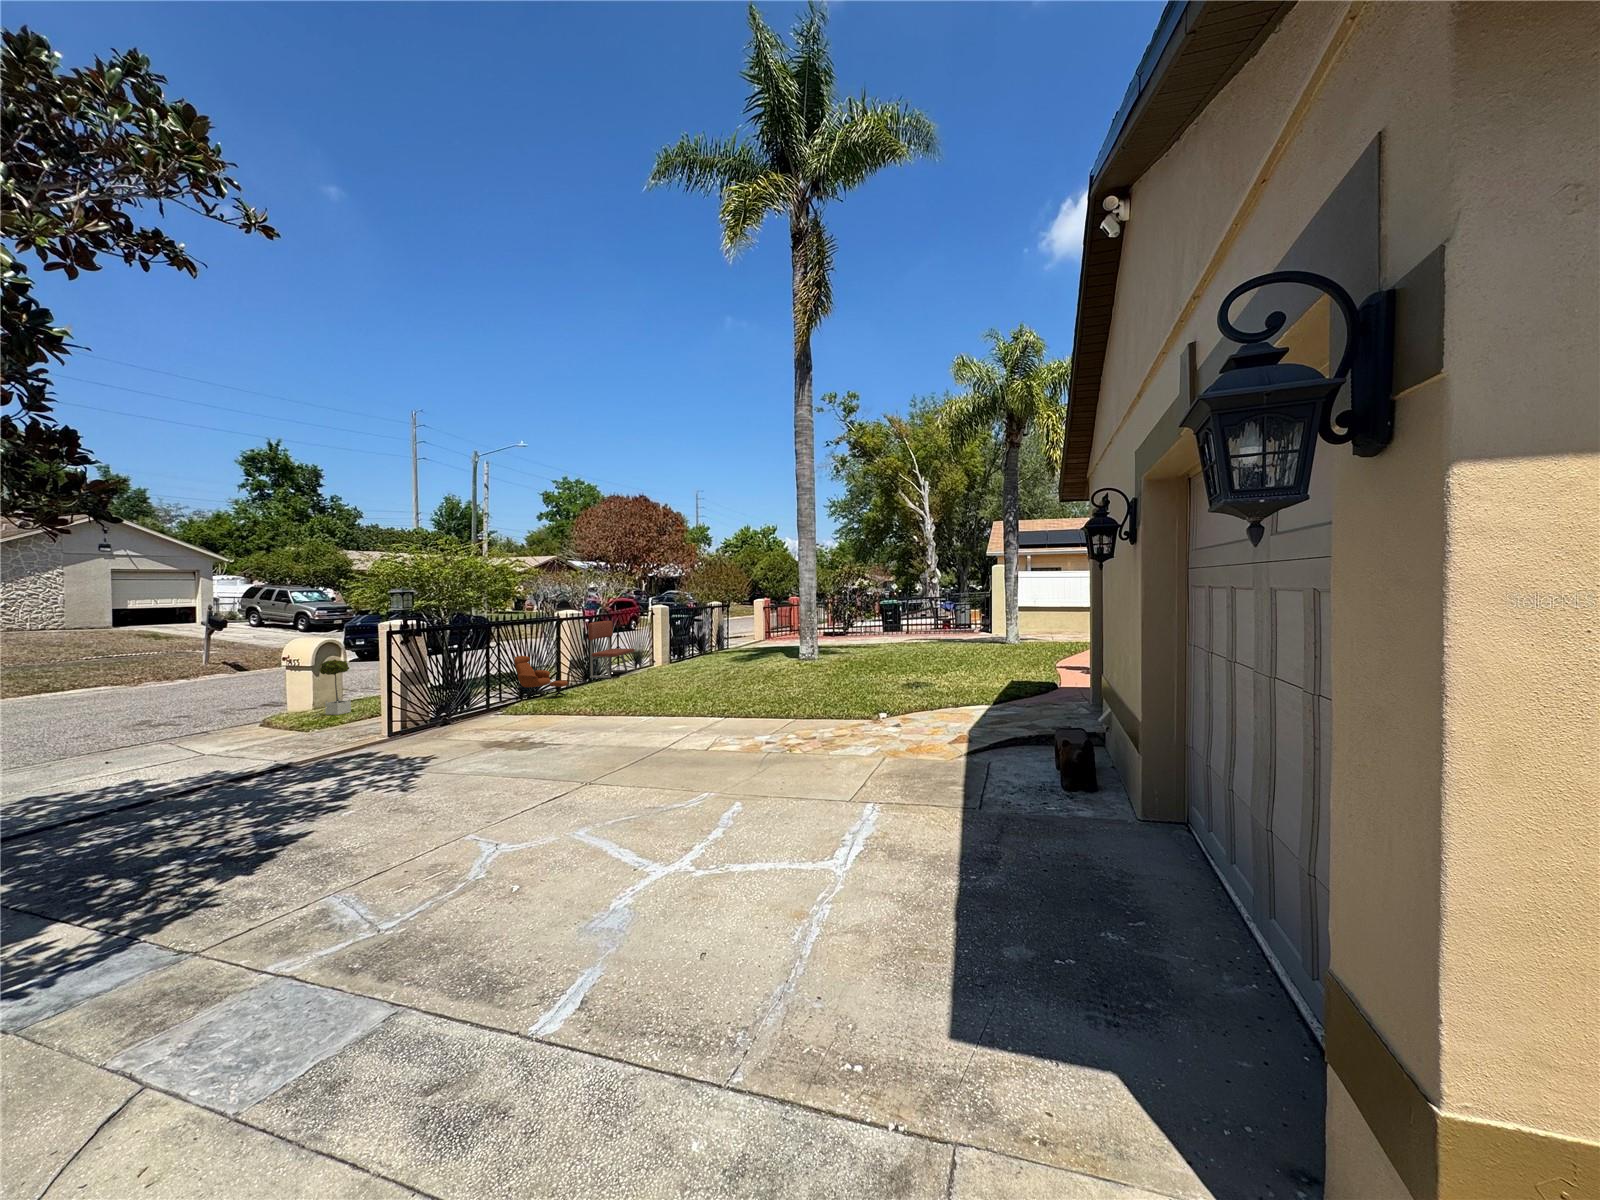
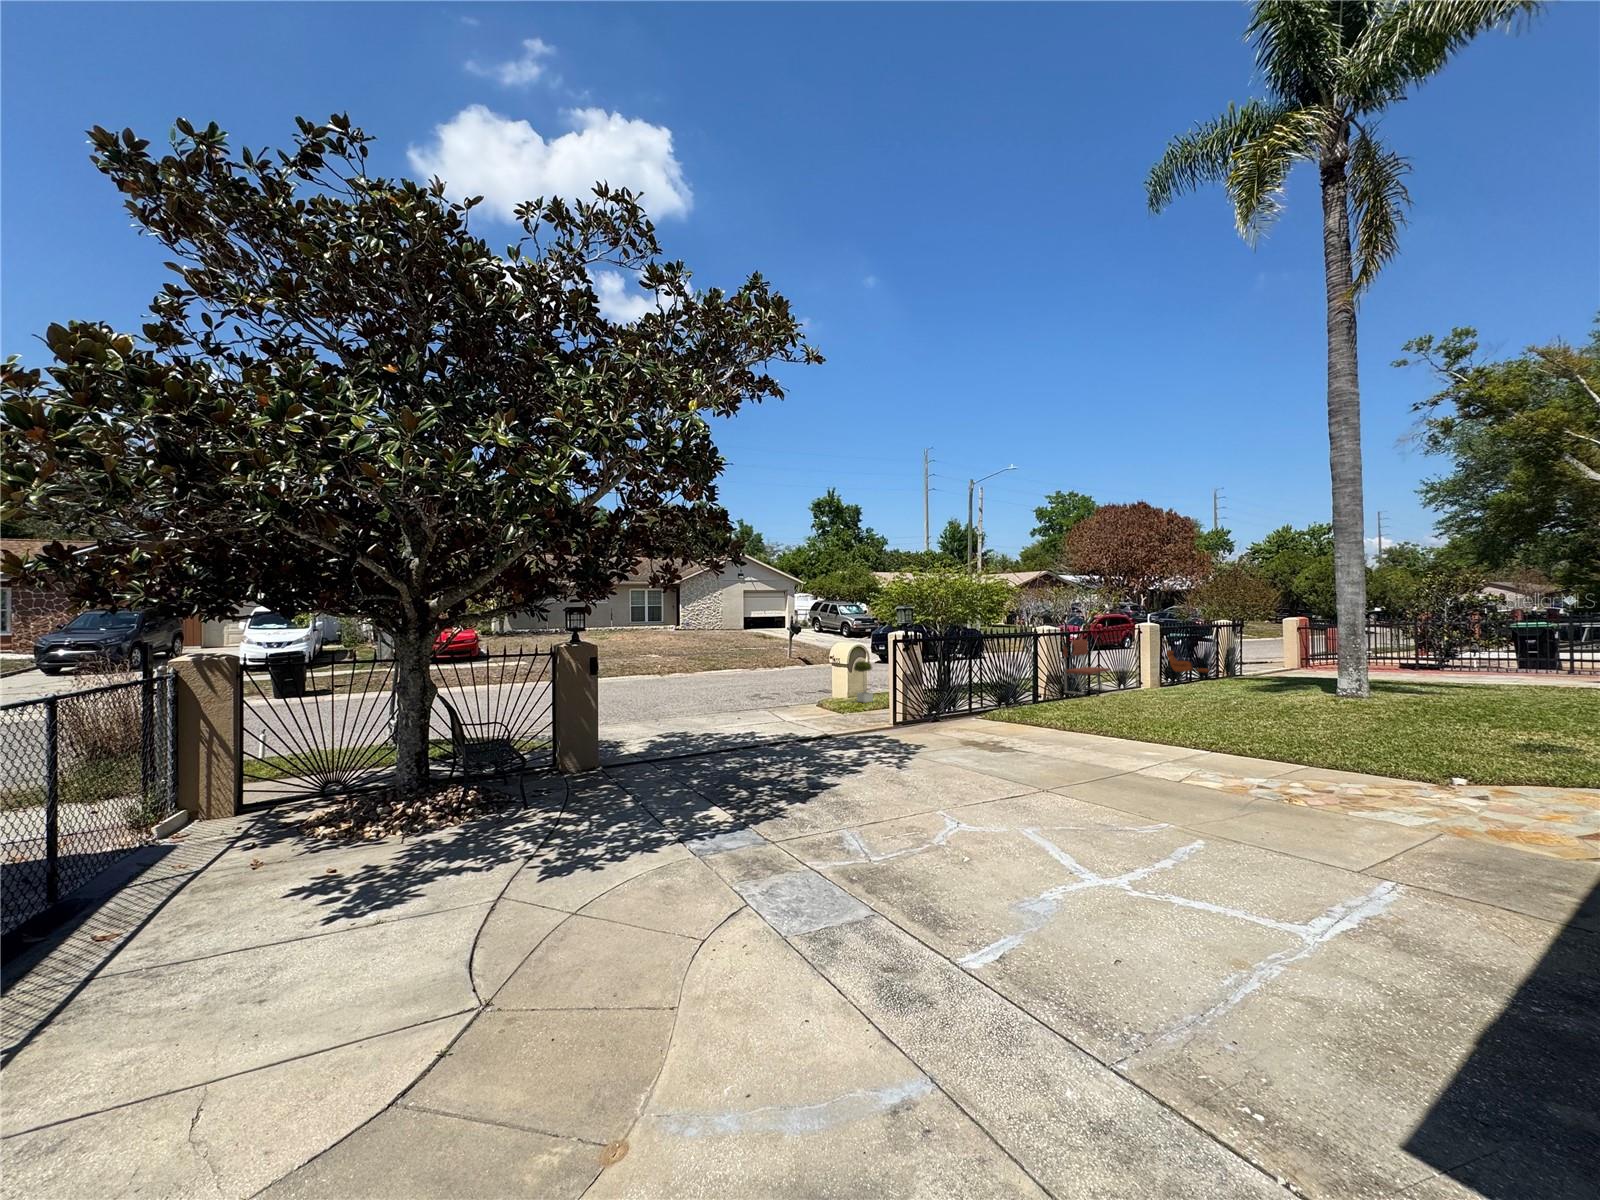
lounge chair: present [514,656,568,698] -> present [1167,650,1209,678]

